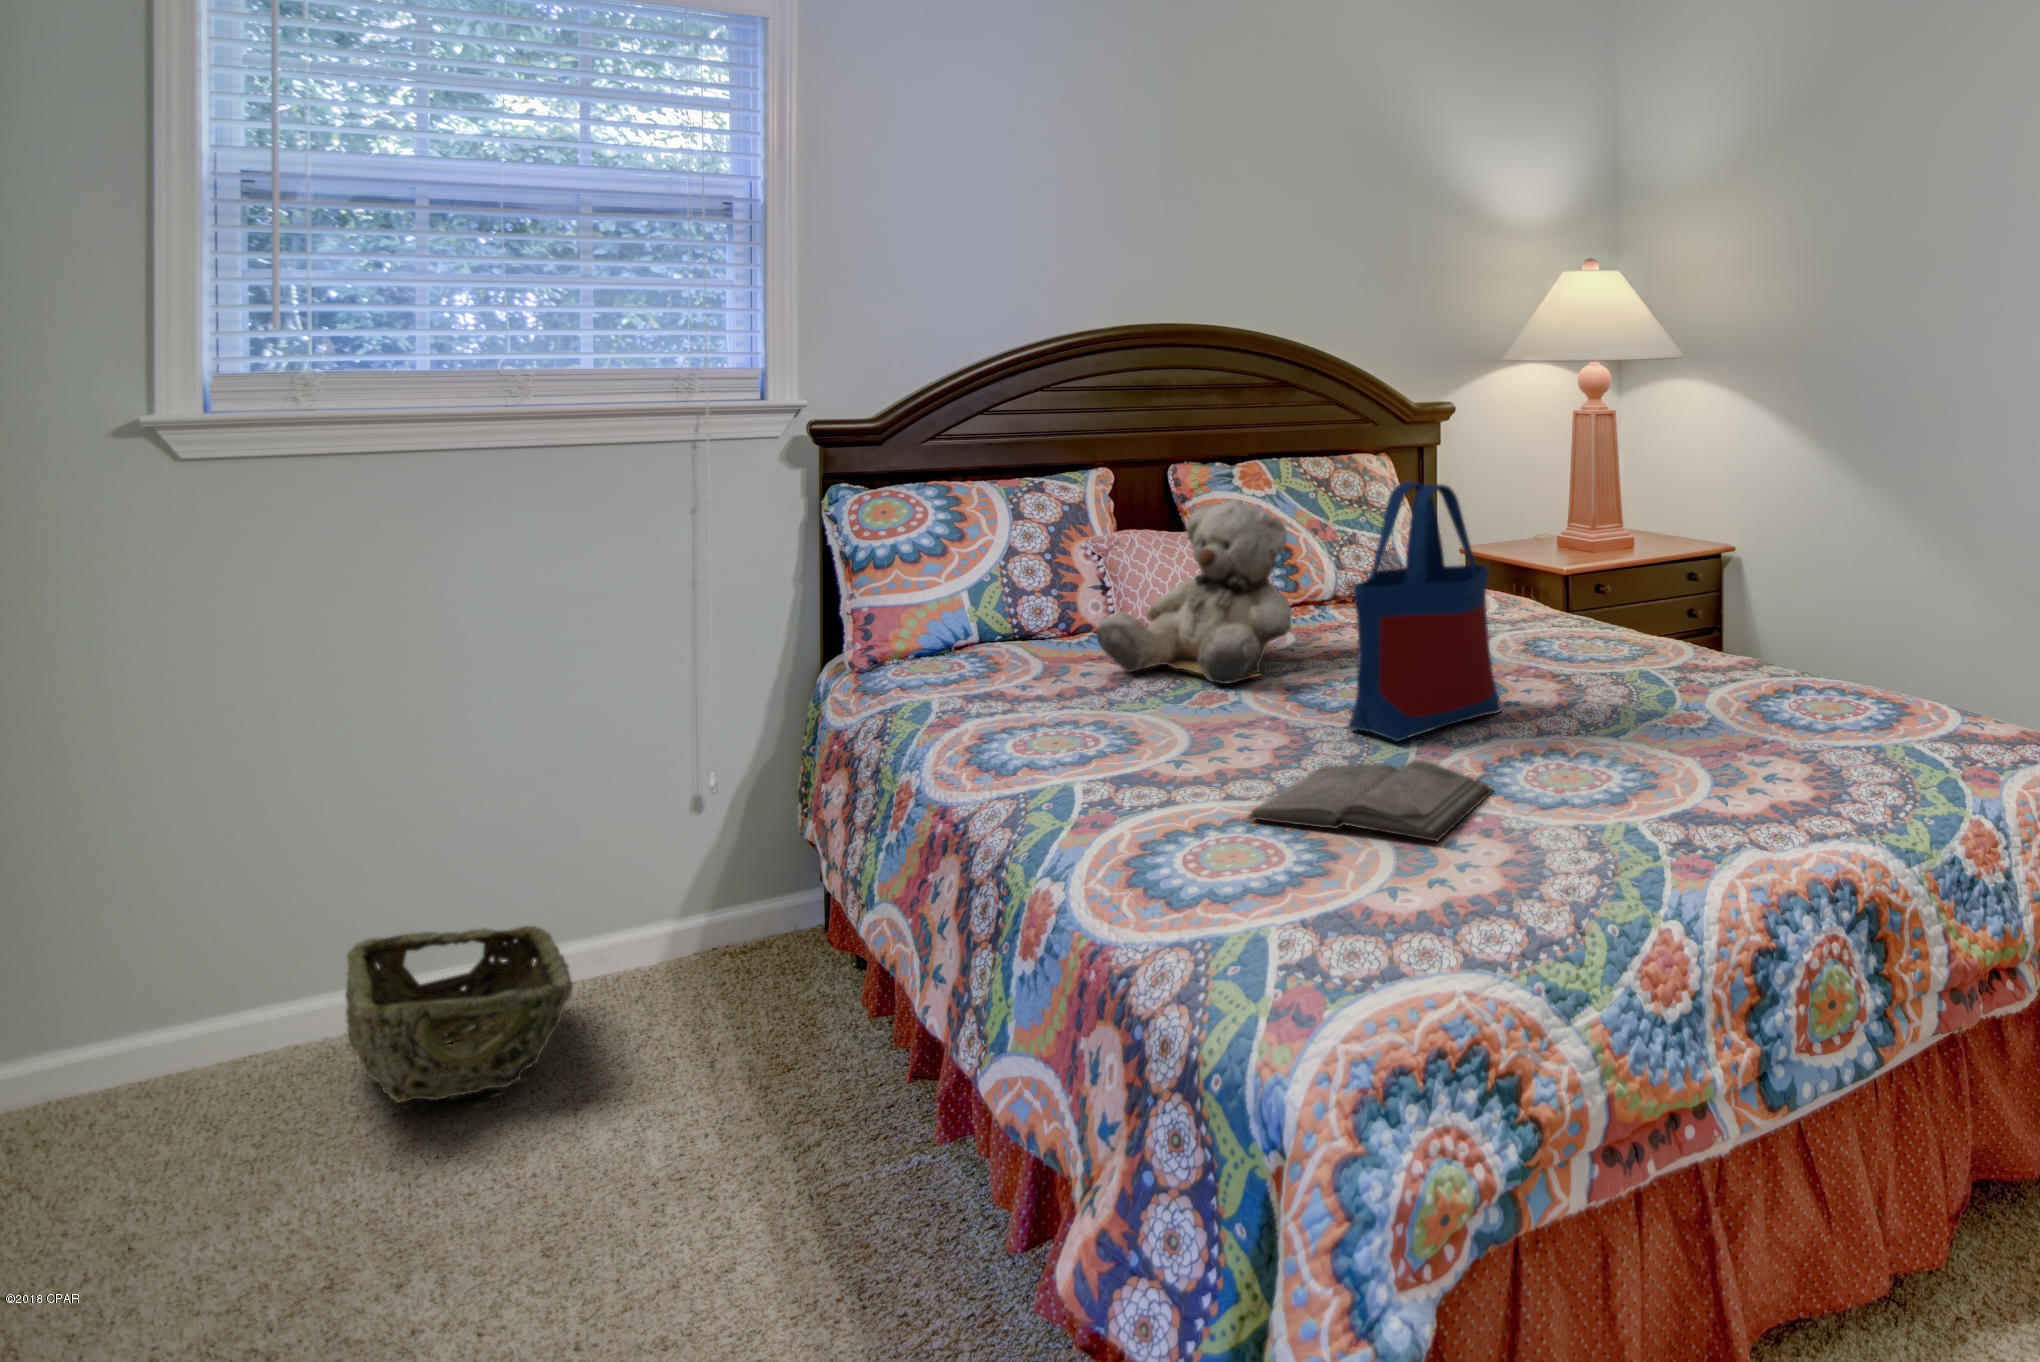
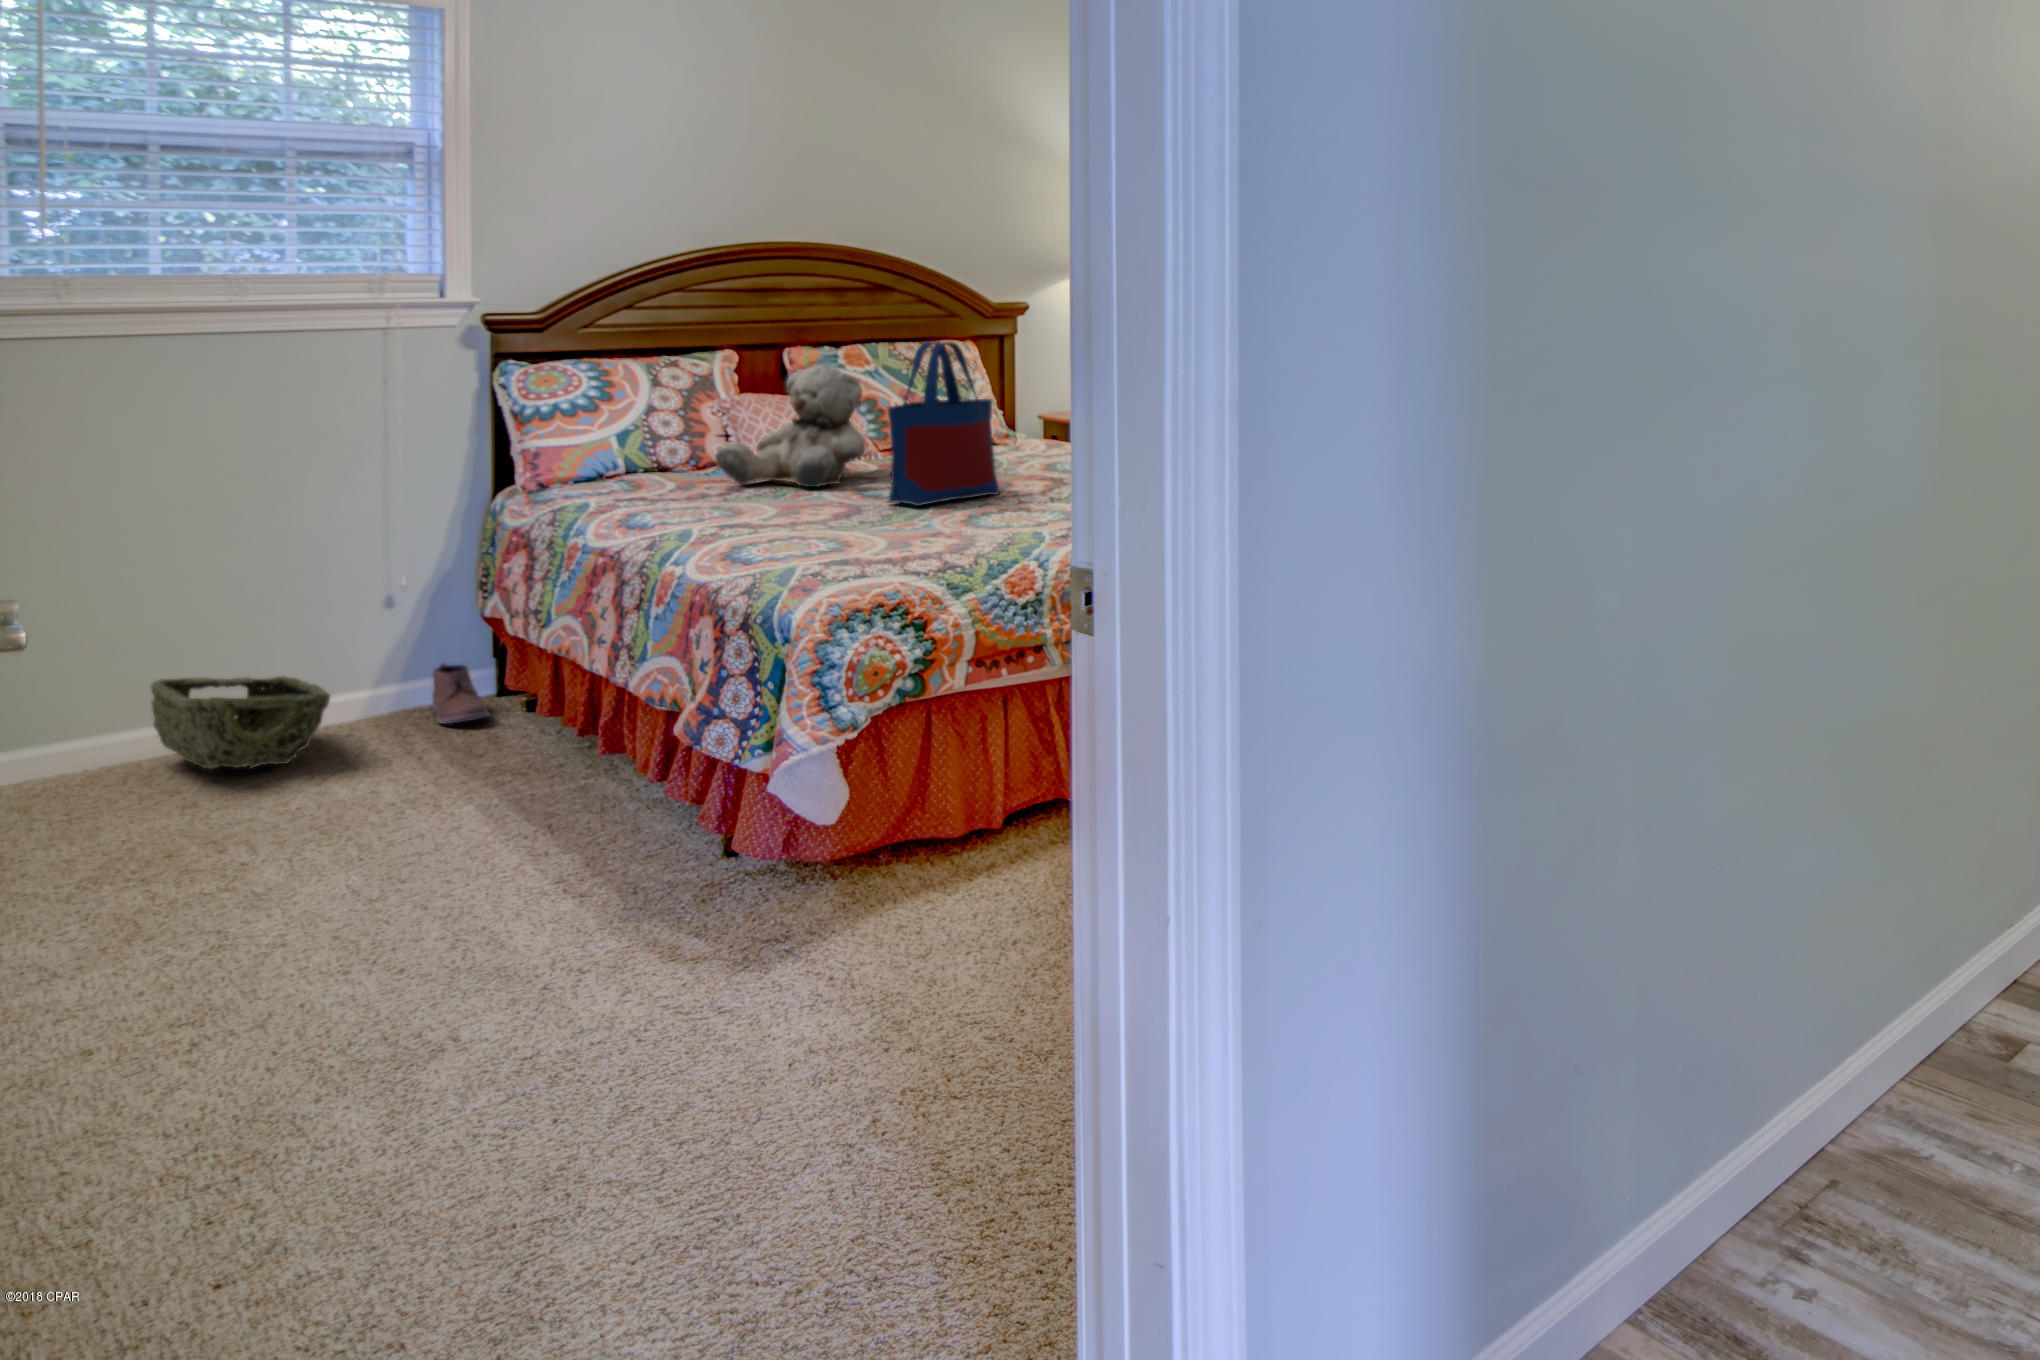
diary: present [1248,760,1492,841] -> none [801,508,967,538]
shoe: none [723,894,792,999] -> present [432,663,489,724]

